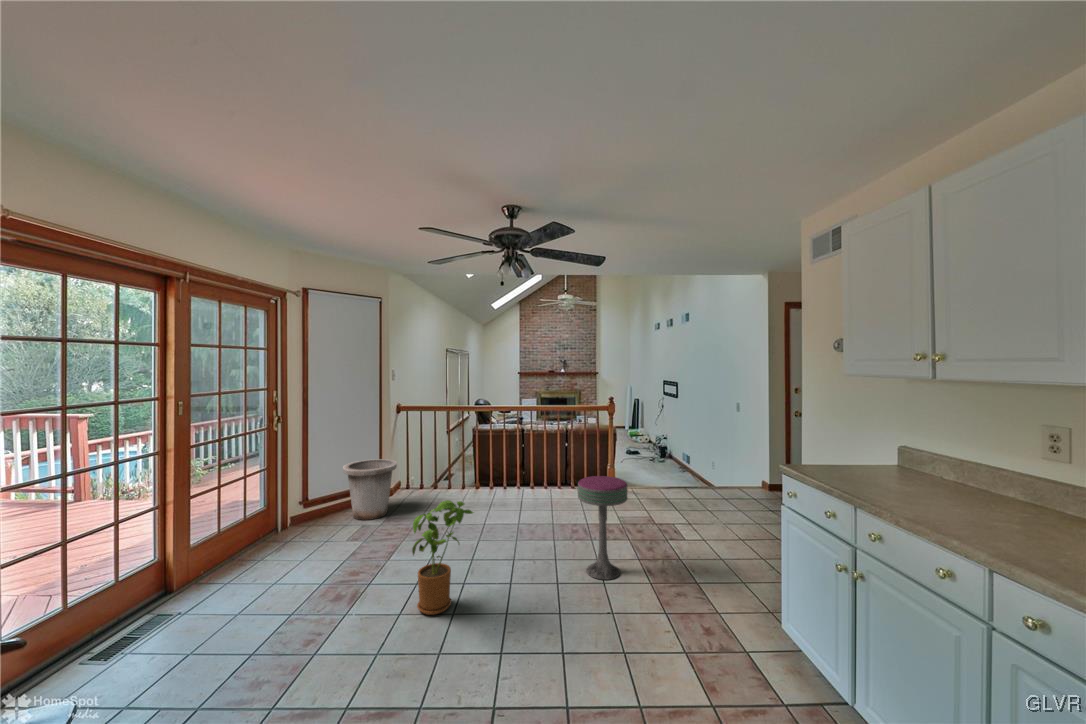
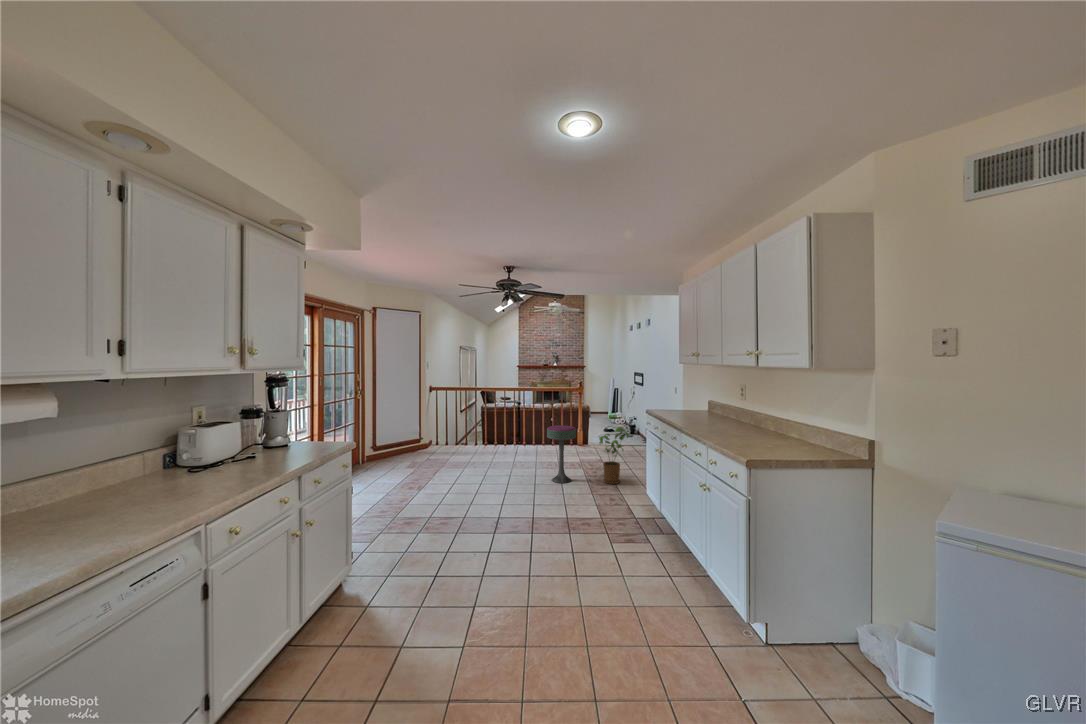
trash can: present [343,459,397,520] -> none [399,422,433,459]
house plant: present [412,500,474,615] -> present [599,428,630,484]

